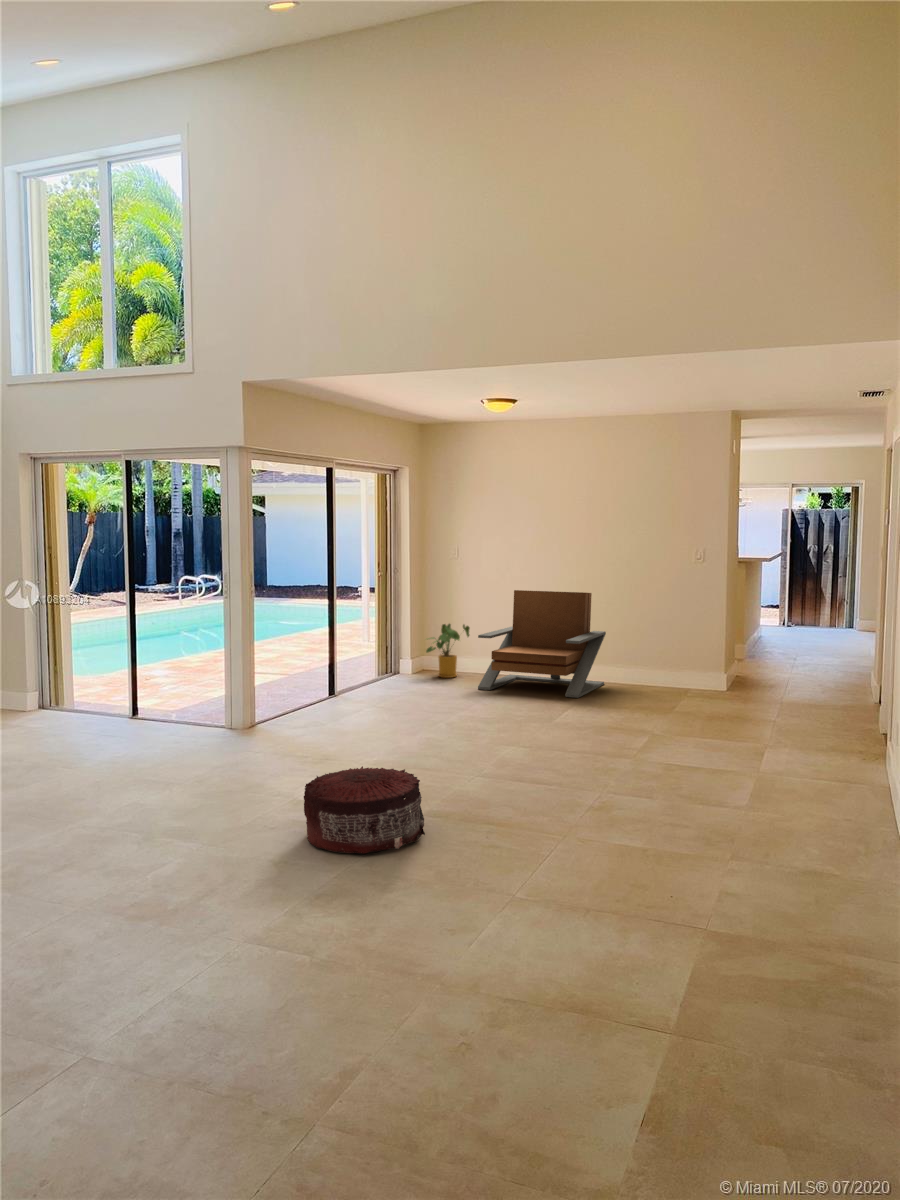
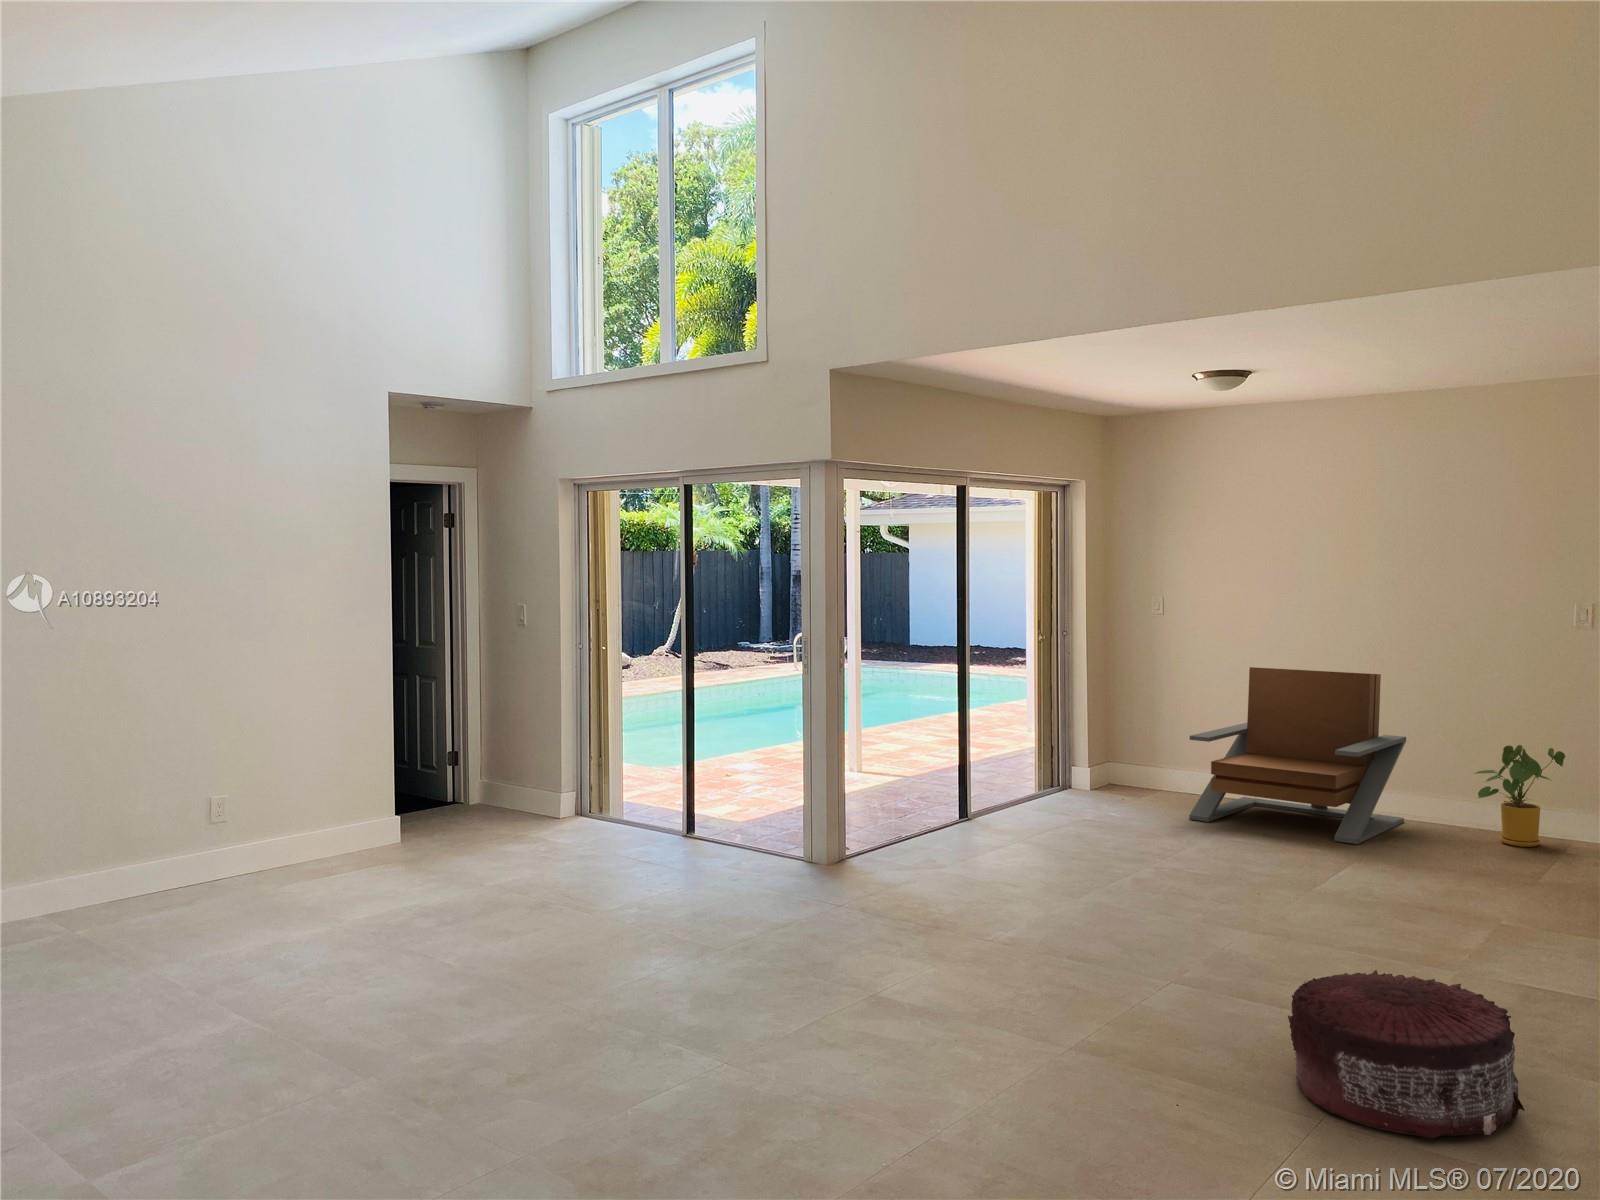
house plant: present [426,624,470,678] -> present [1474,745,1565,847]
pouf: present [304,766,425,854] -> present [1288,970,1524,1139]

